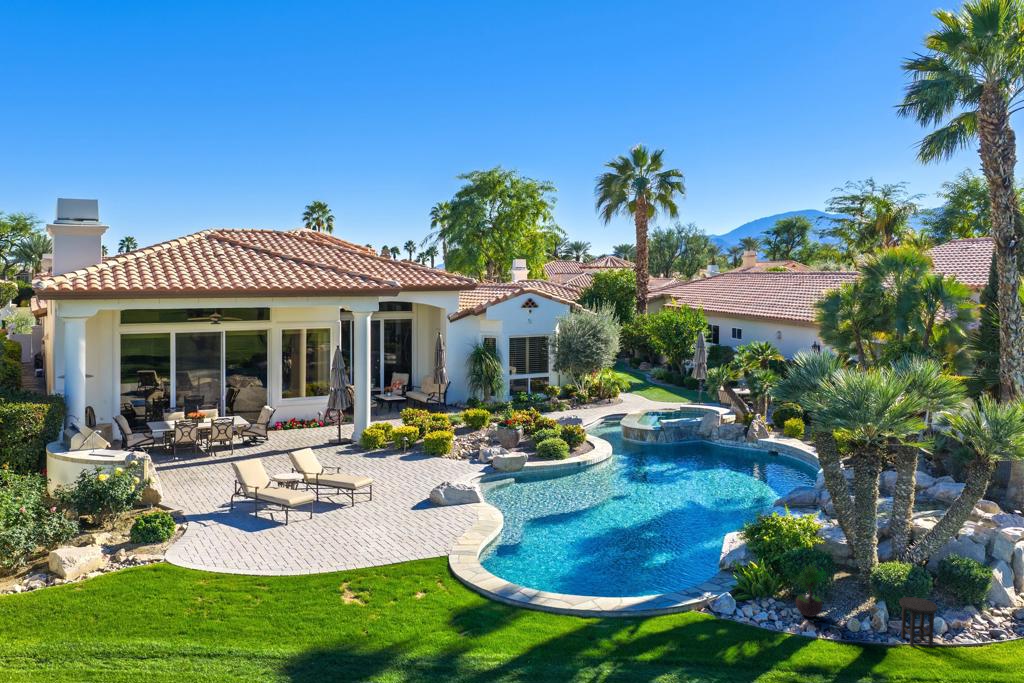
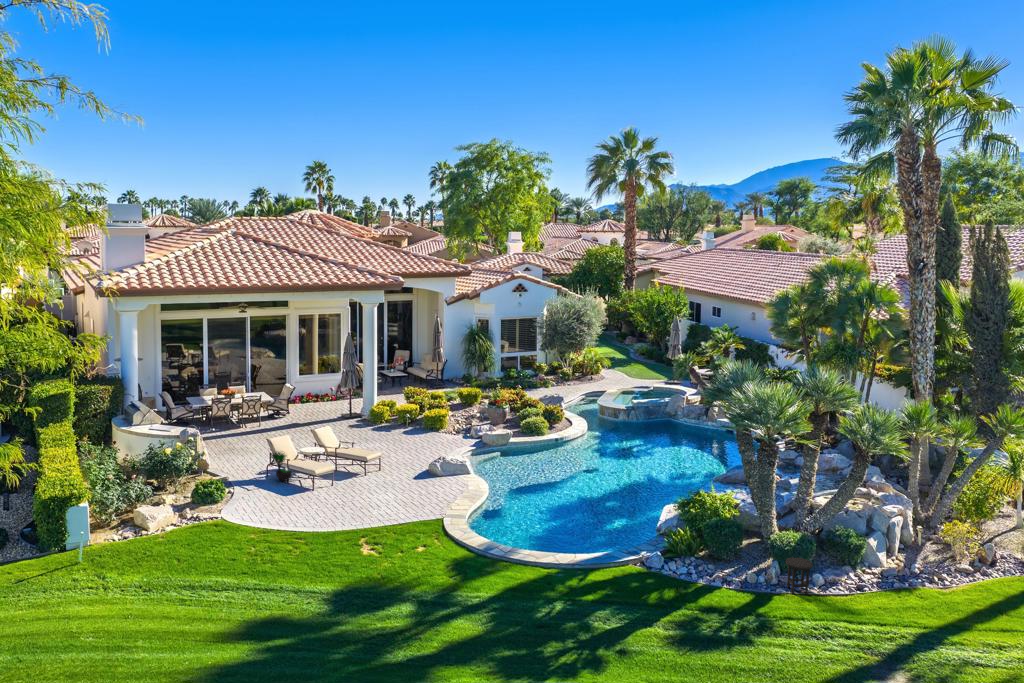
potted tree: present [796,565,824,617] -> present [270,452,291,481]

